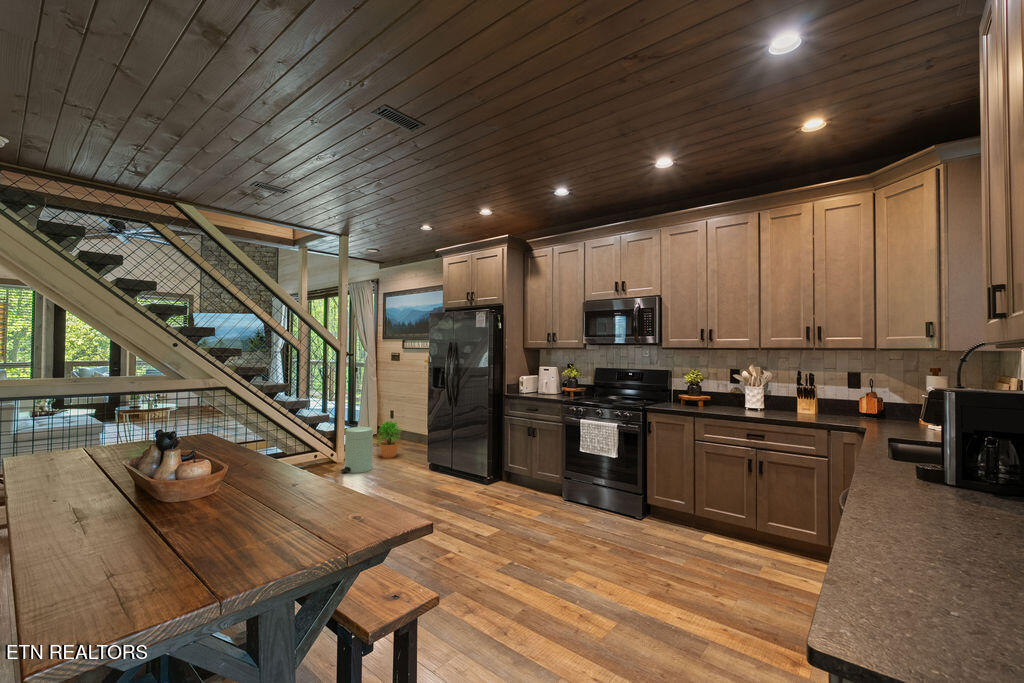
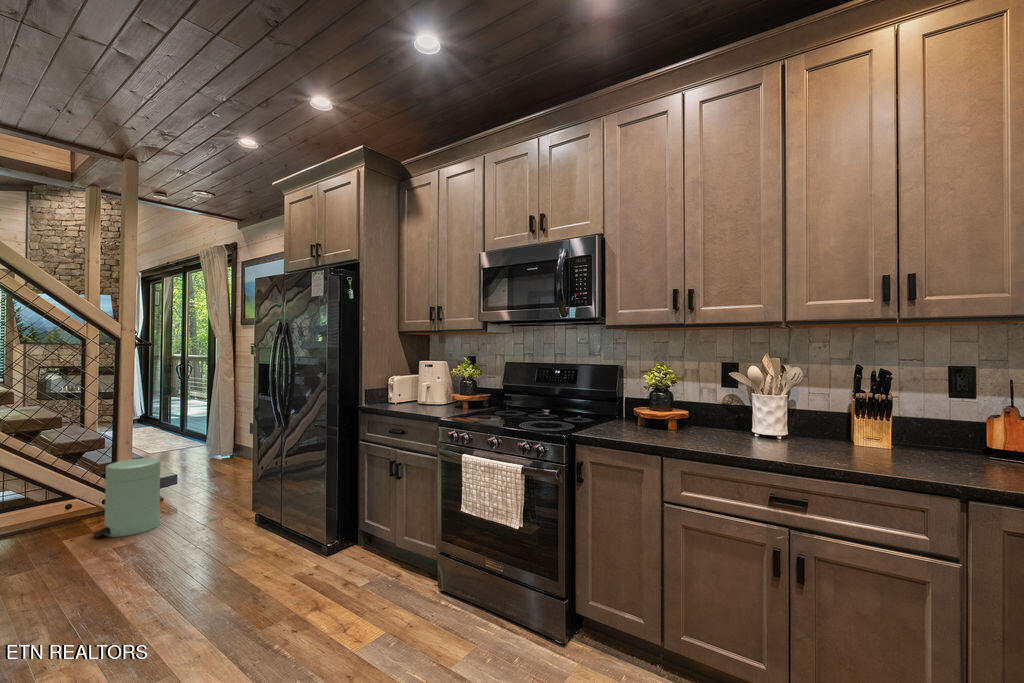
potted plant: present [377,421,401,458] -> none [187,444,235,502]

